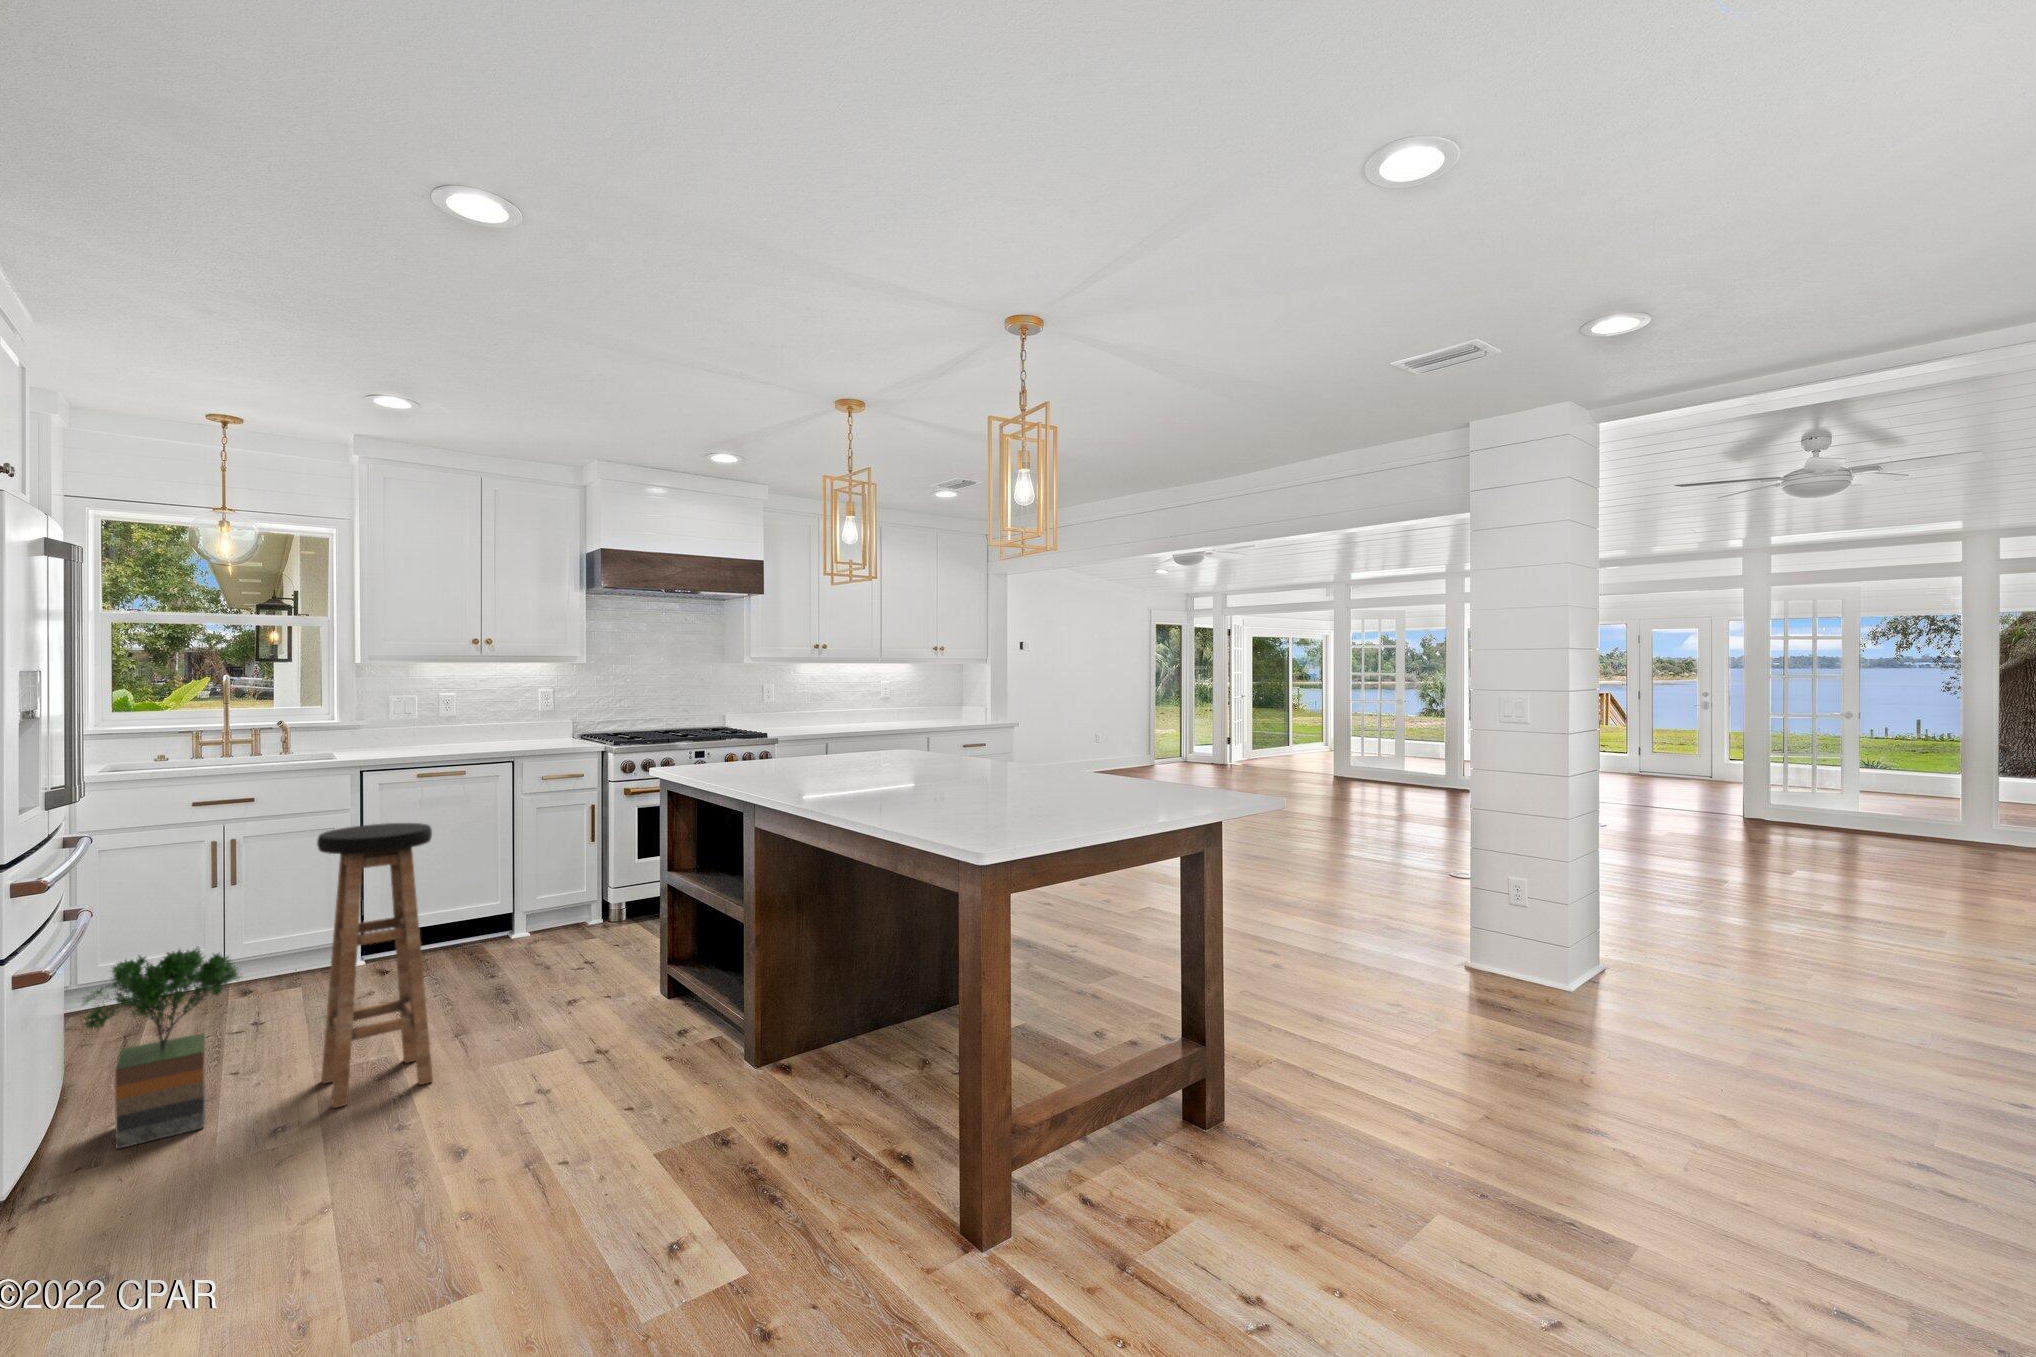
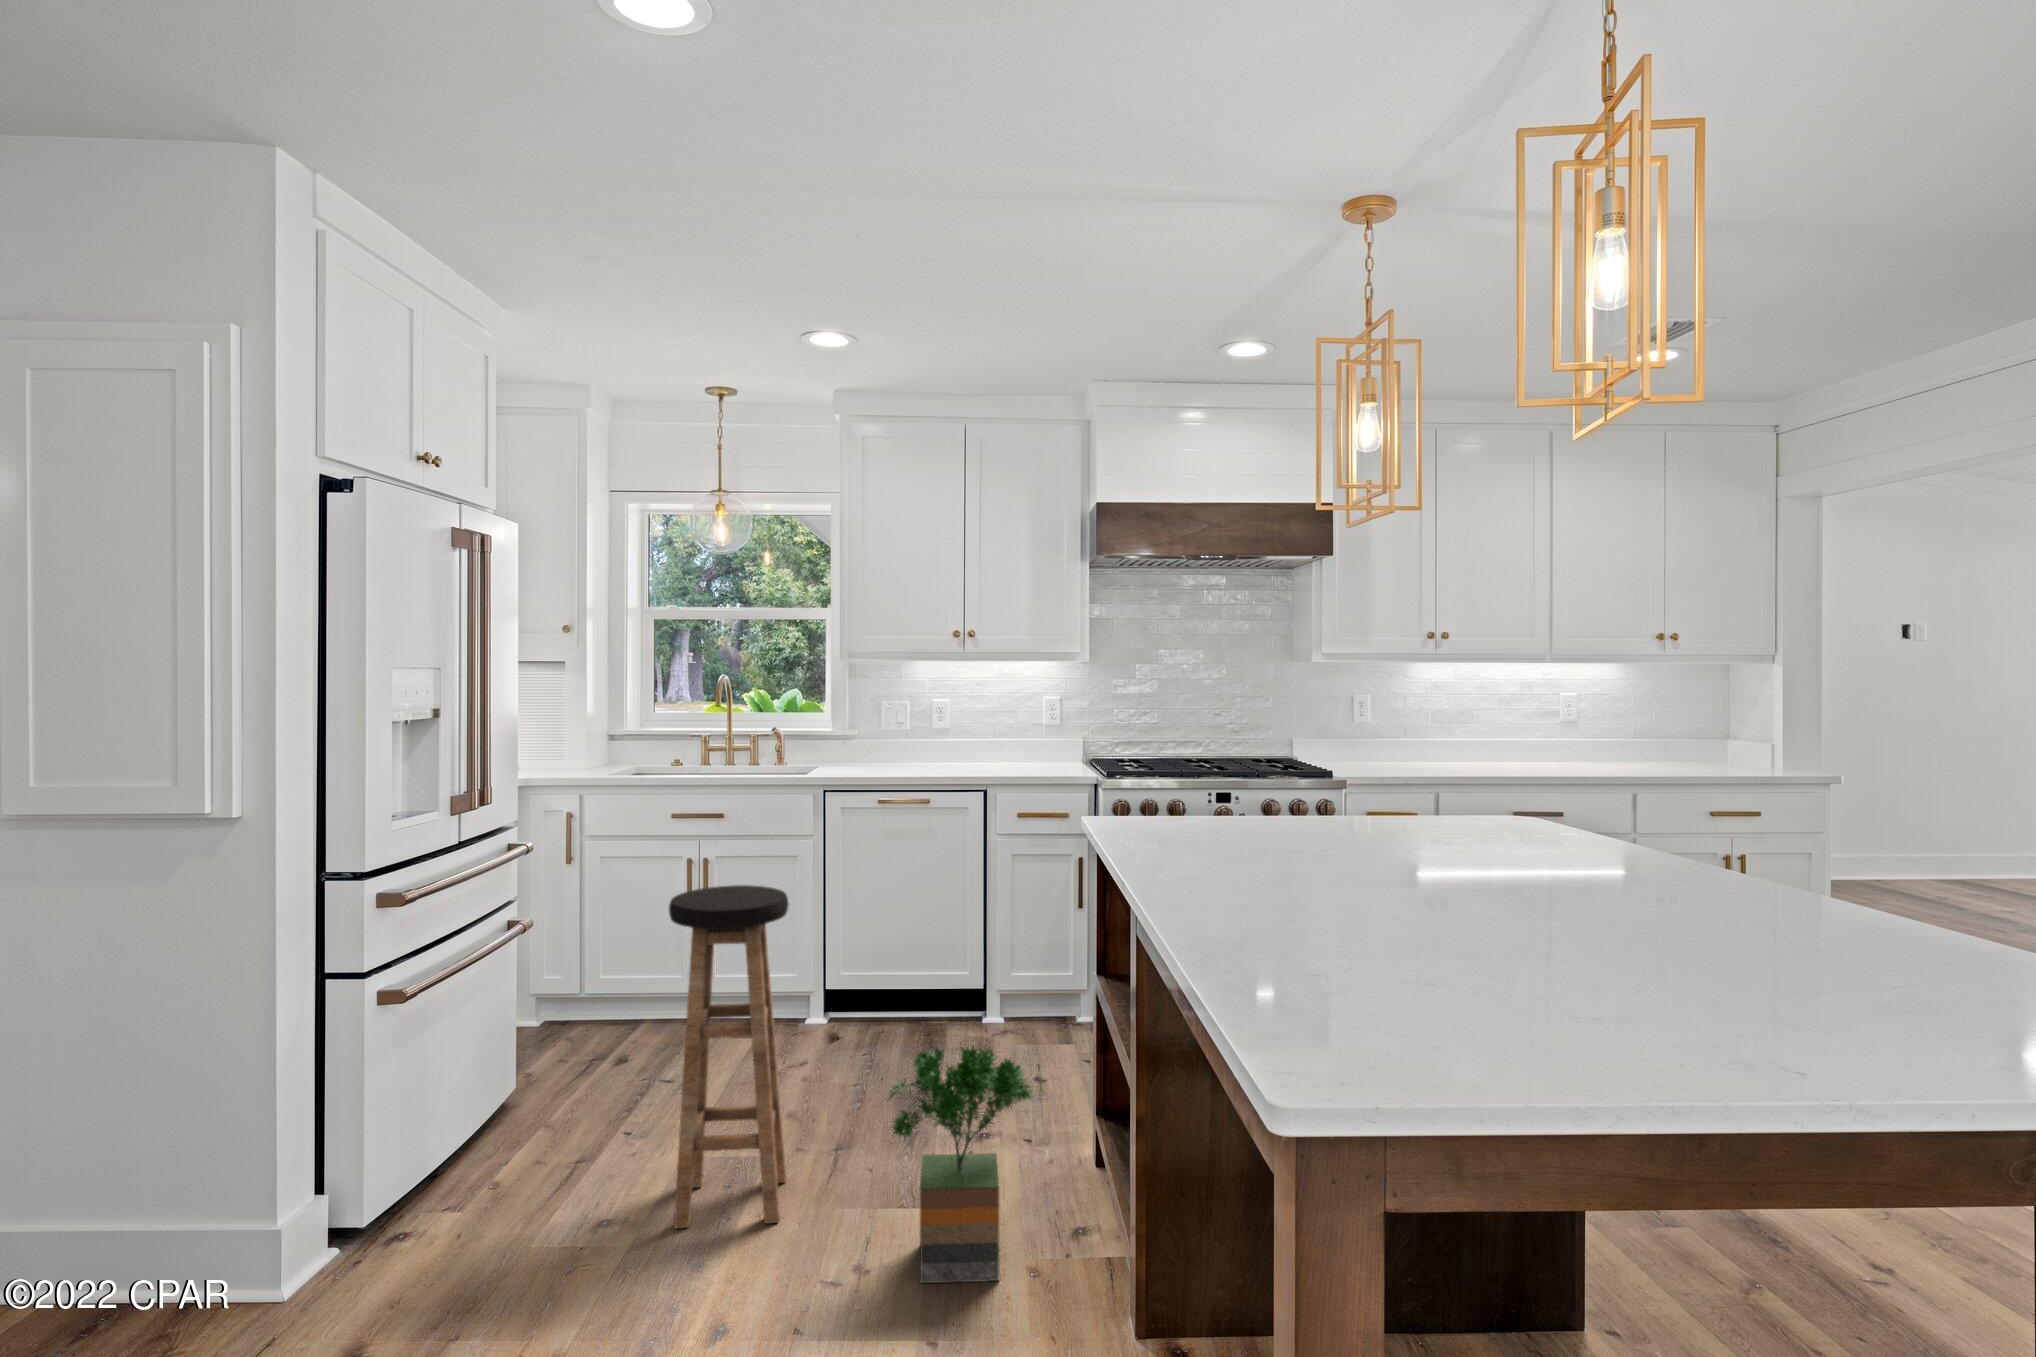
potted tree: present [82,947,240,1149] -> present [889,1047,1034,1283]

